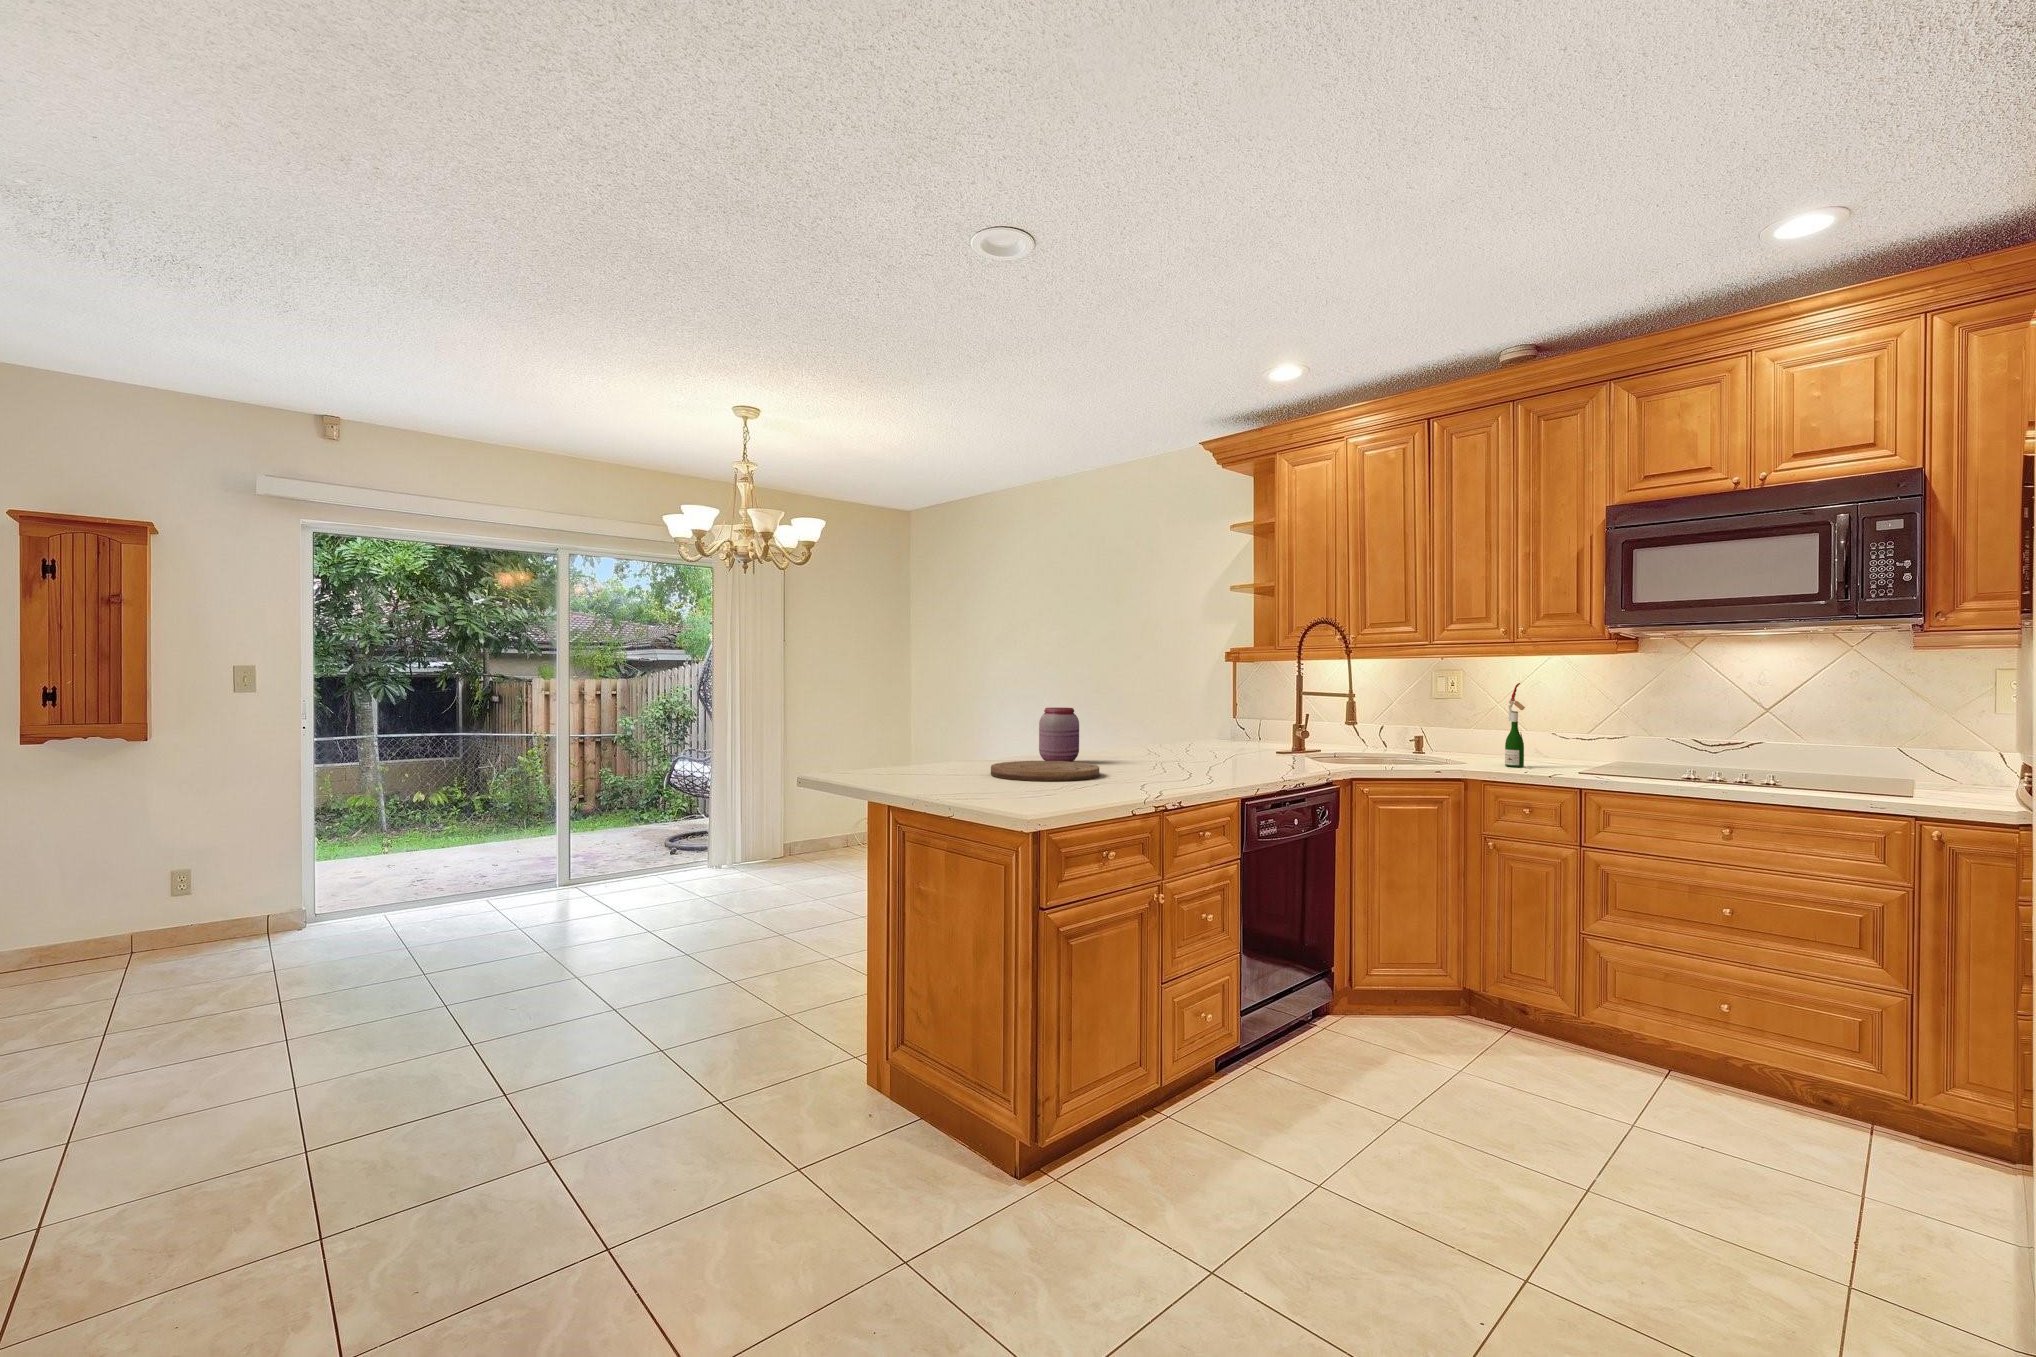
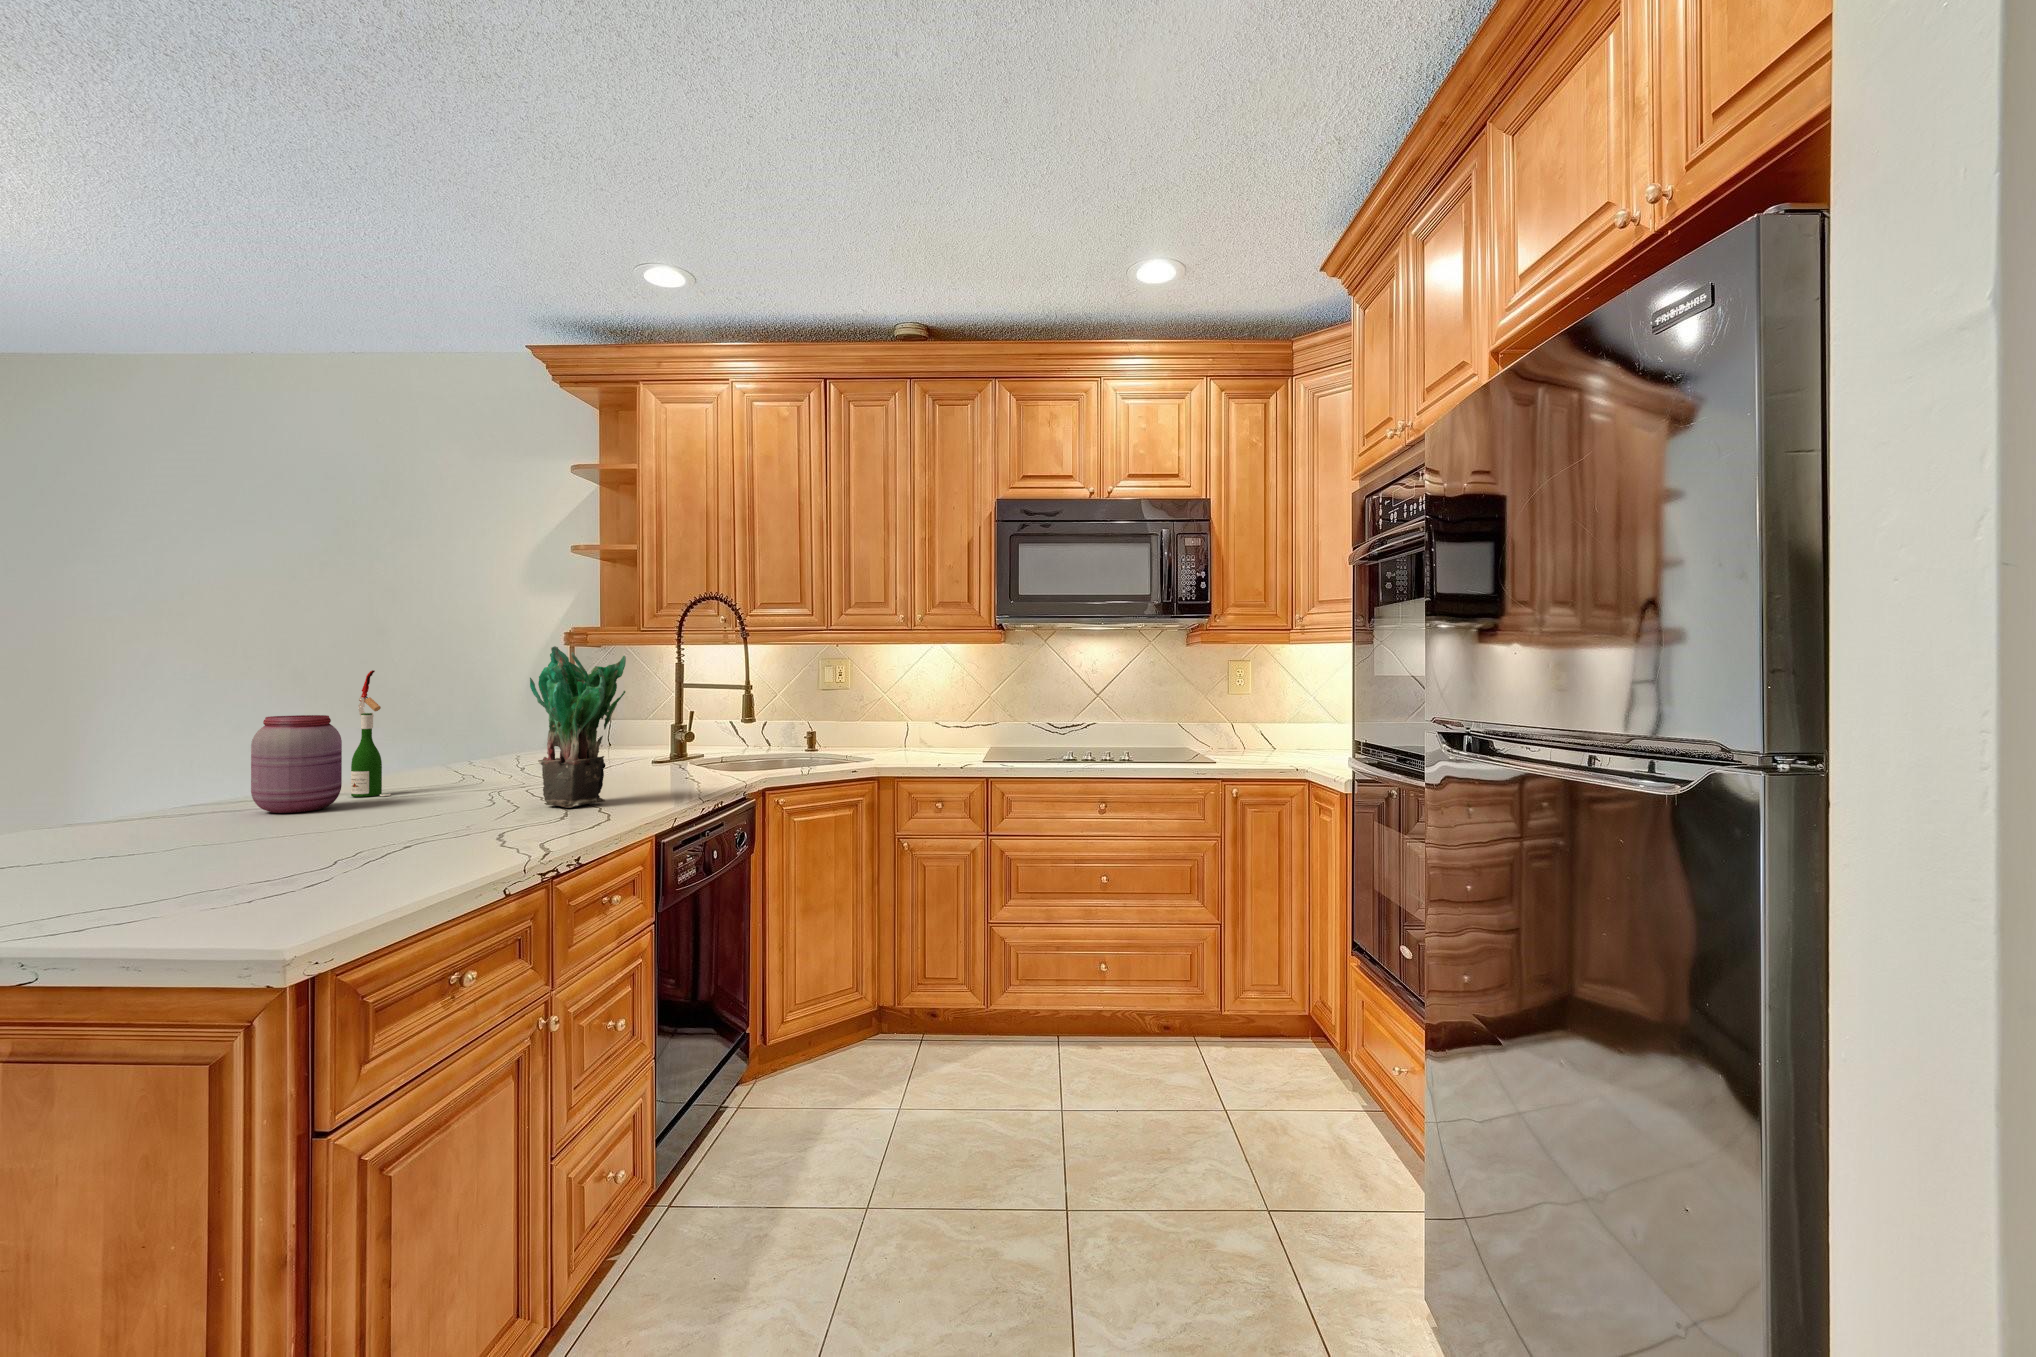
potted plant: none [1167,667,1228,774] -> present [530,646,626,808]
wine bottle: present [1505,683,1532,768] -> present [351,670,391,797]
cutting board: present [991,761,1099,781] -> none [137,809,404,861]

